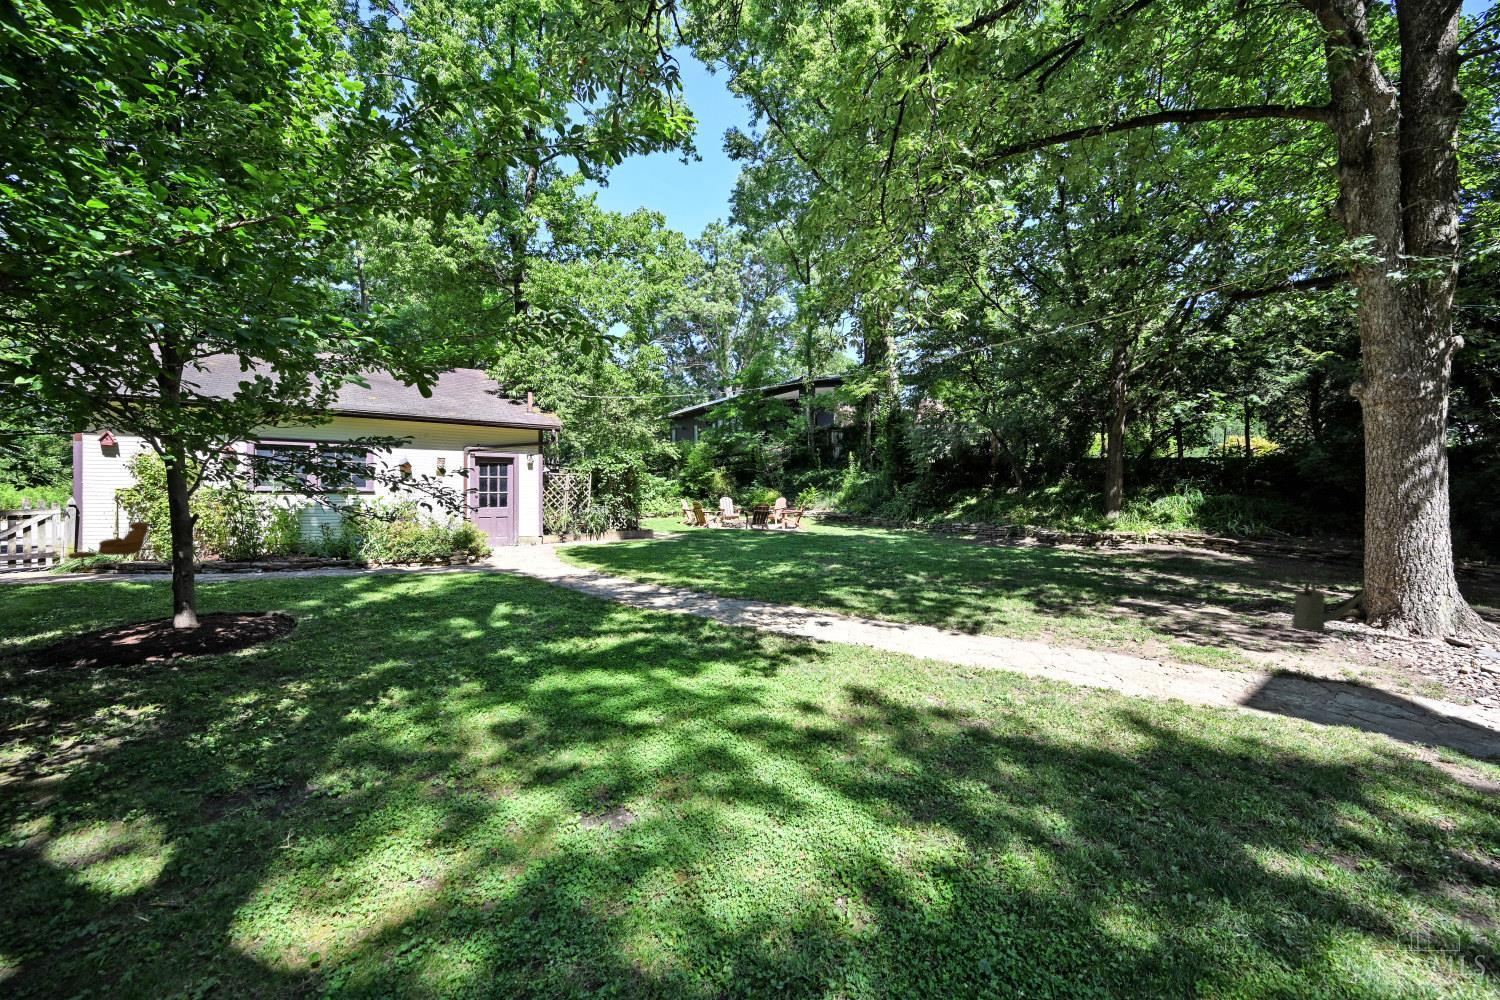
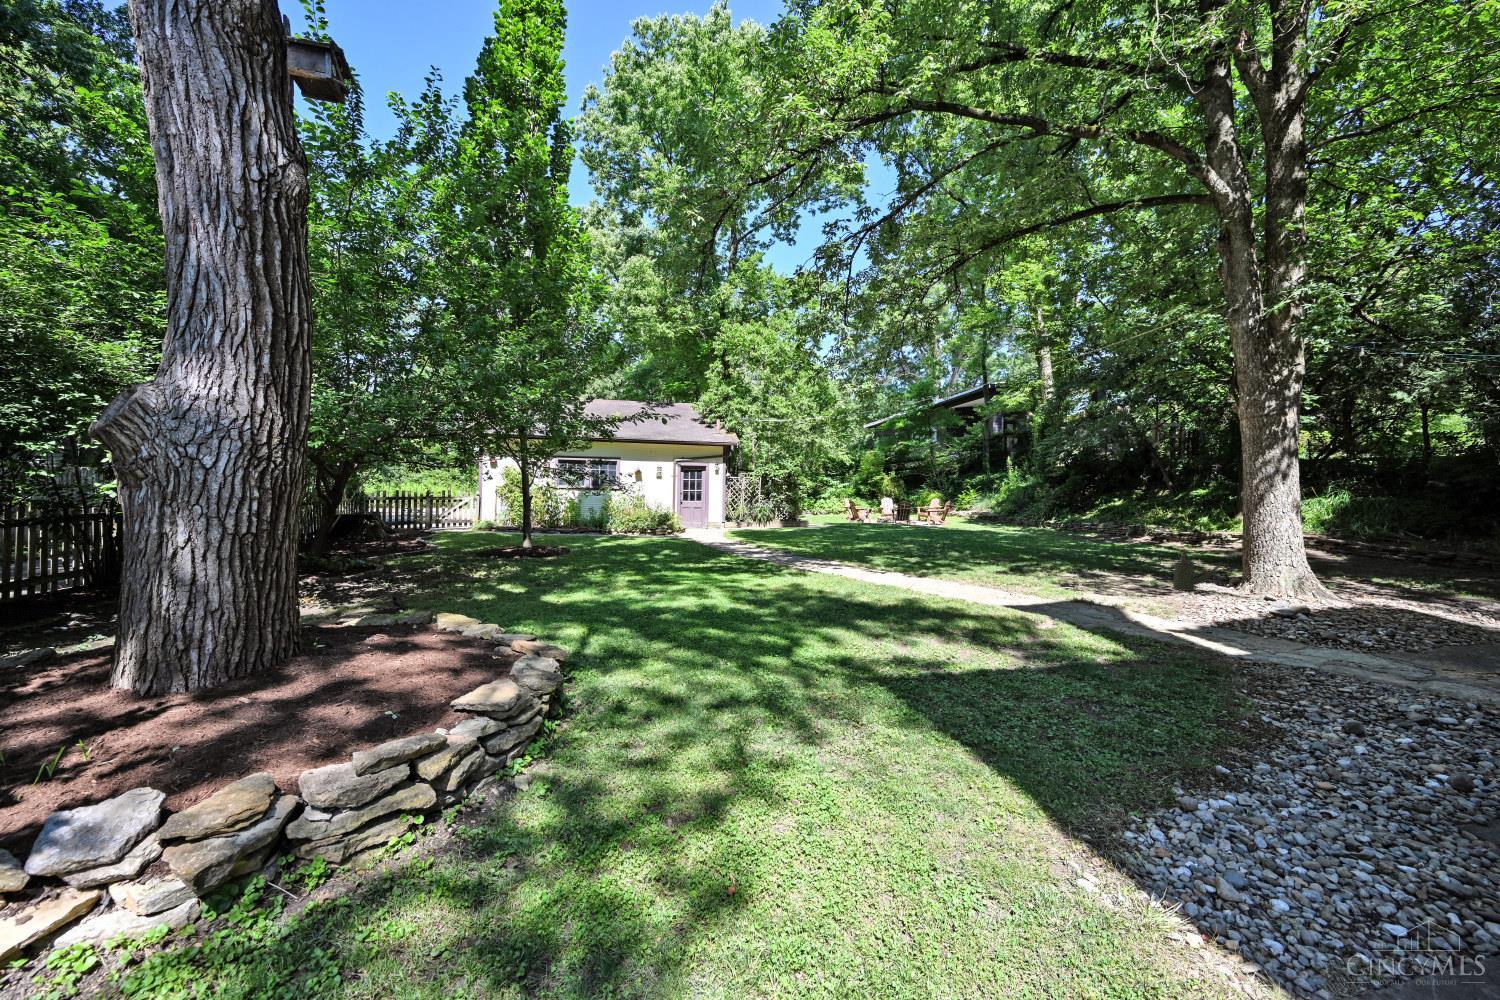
lounge chair: present [68,522,148,570] -> none [478,504,510,529]

